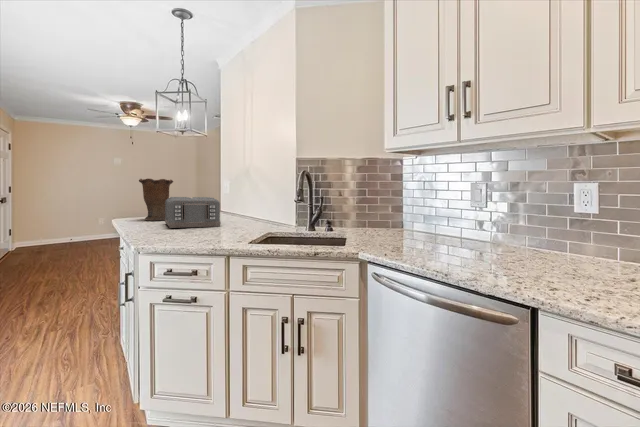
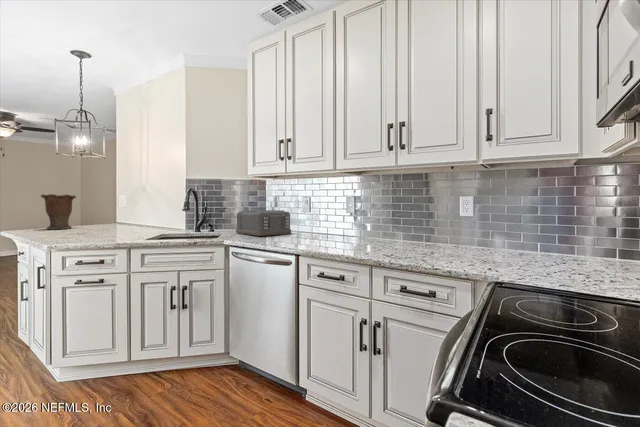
toaster: present [165,197,221,228] -> present [236,210,291,236]

